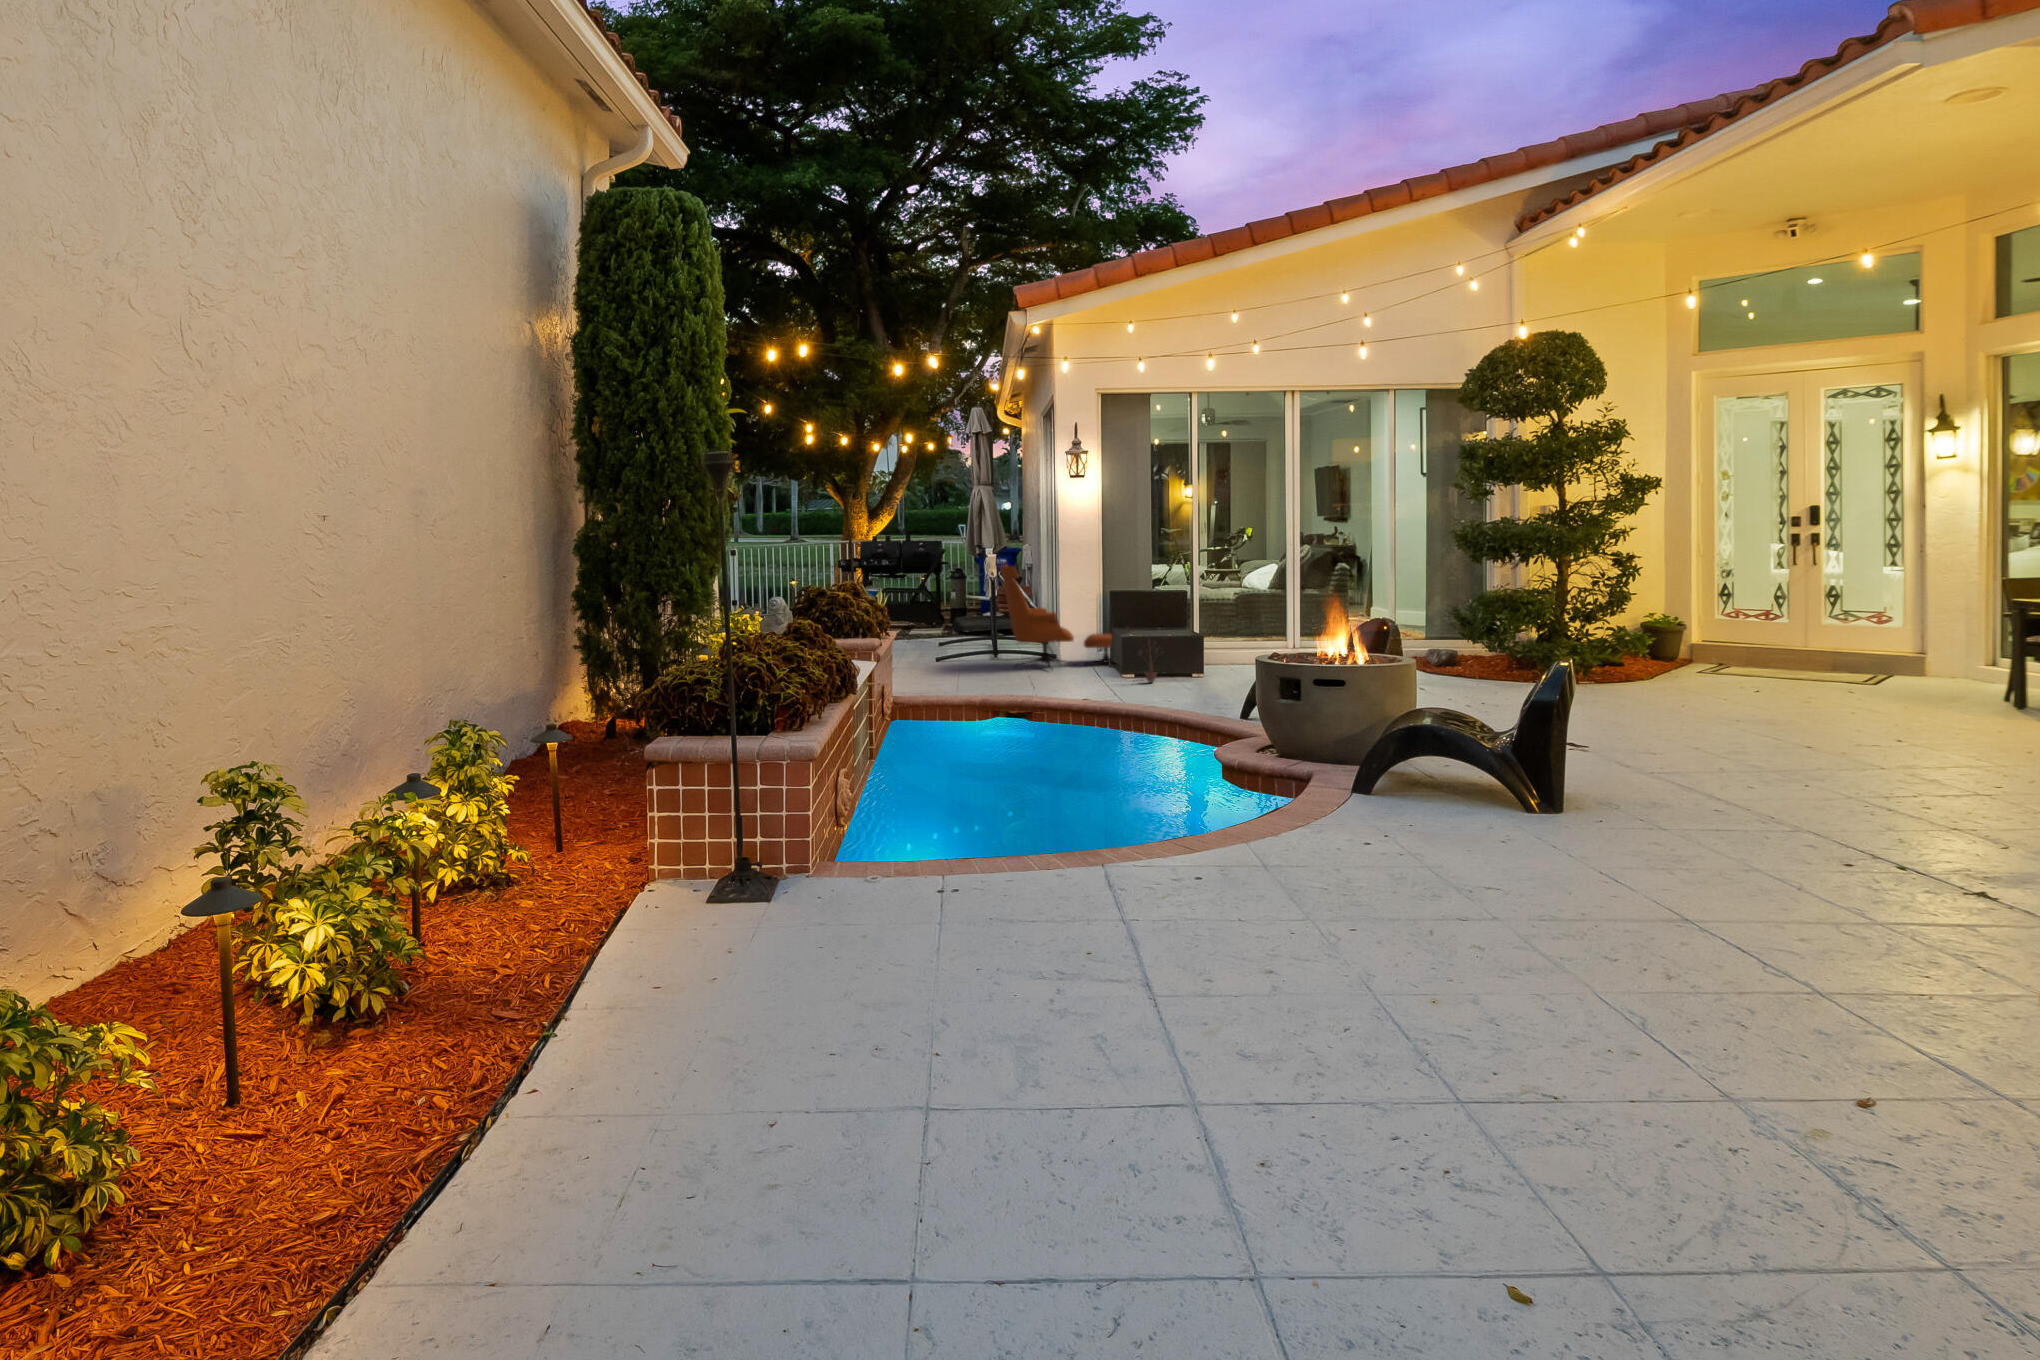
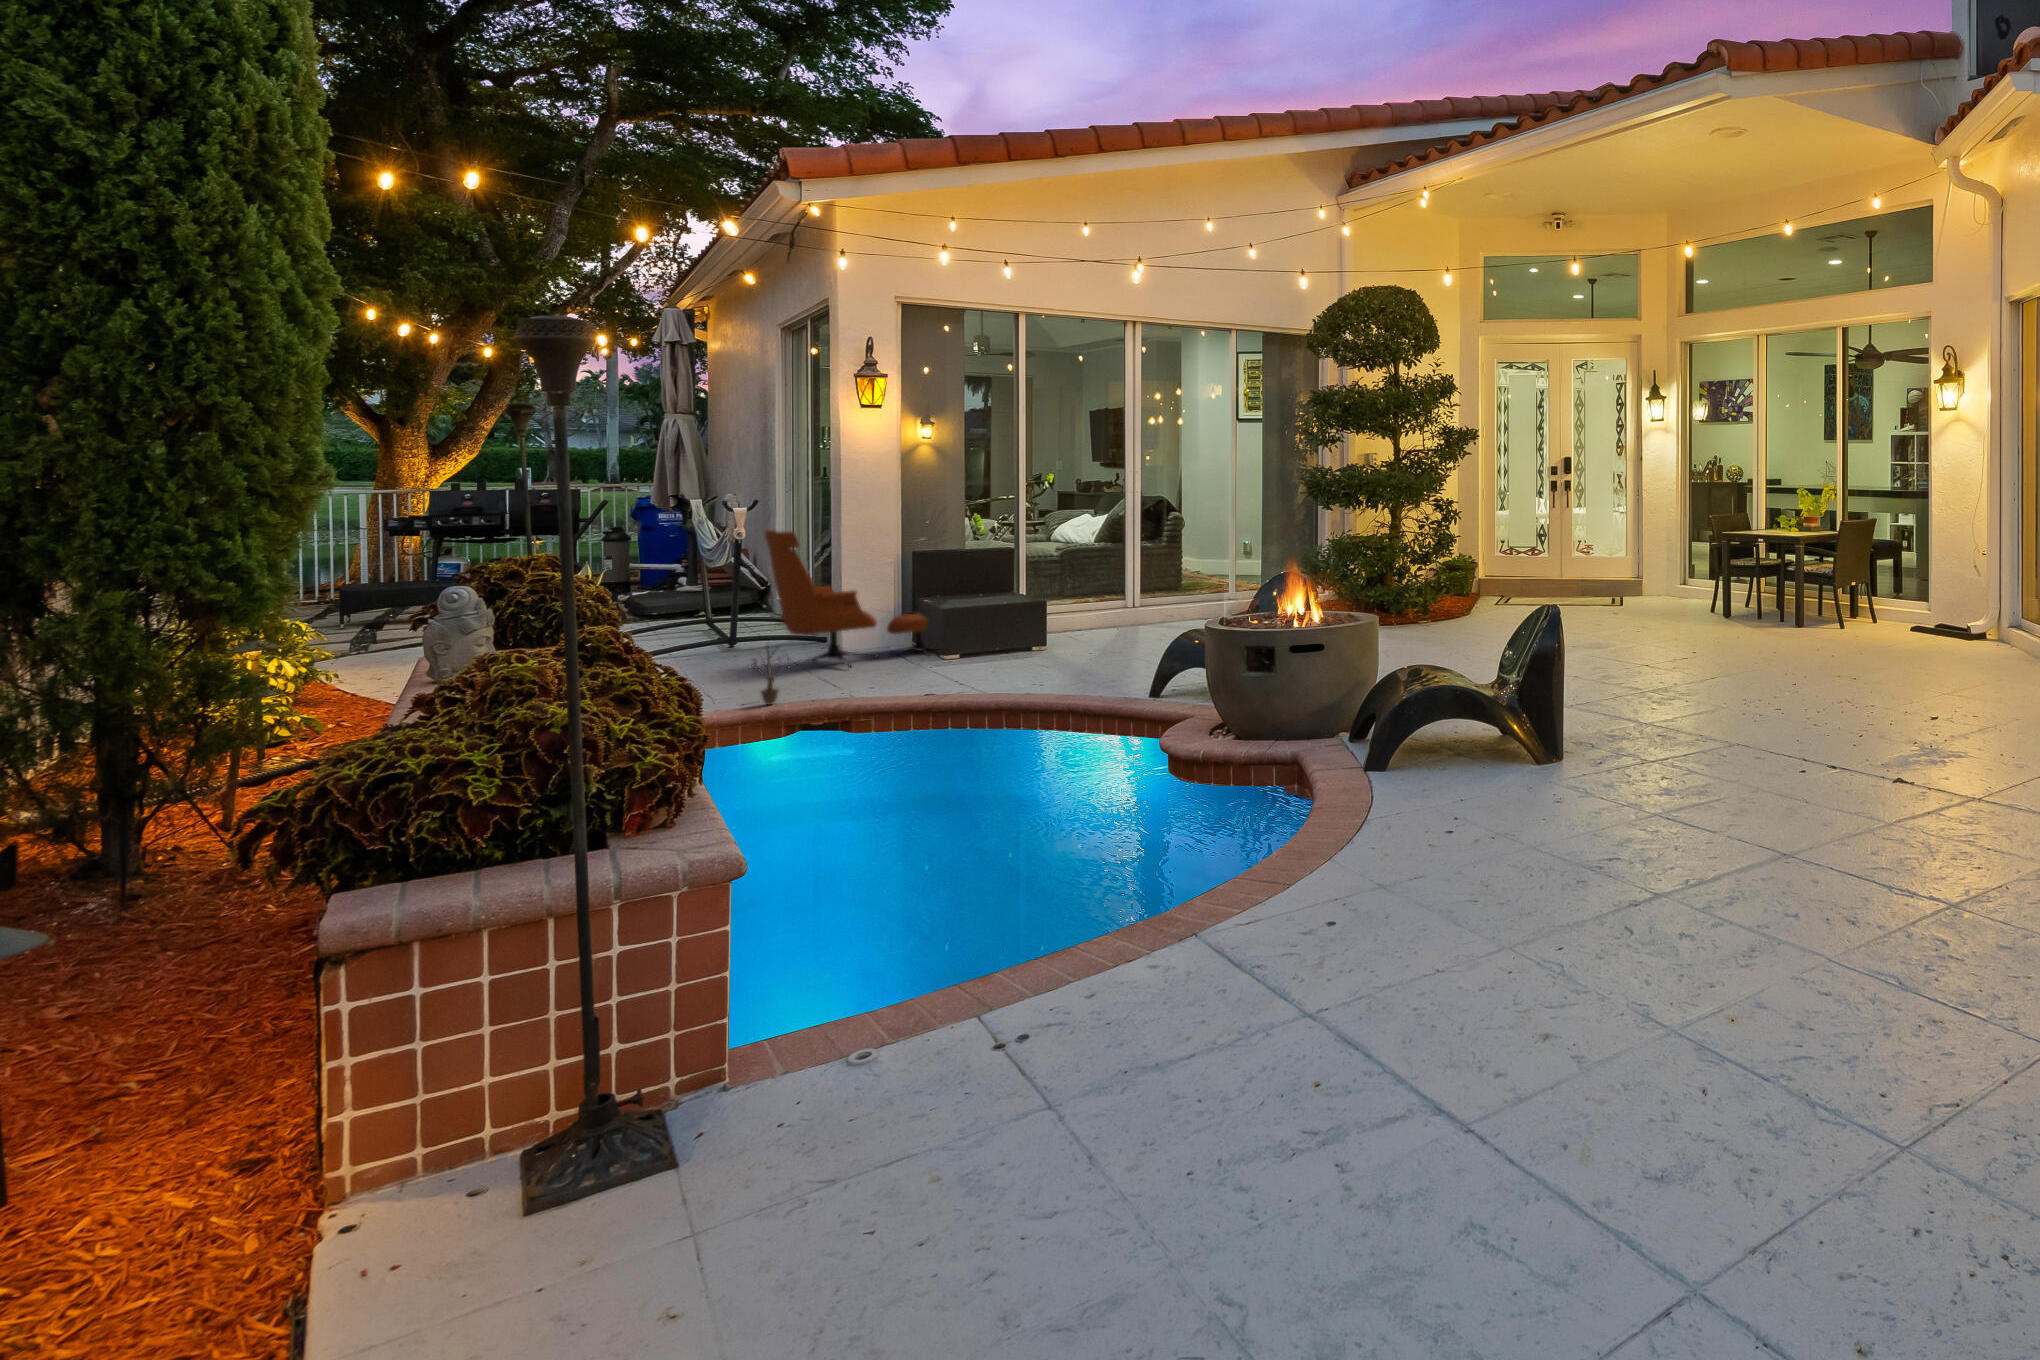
decorative plant: present [1134,642,1158,683] -> present [740,647,788,706]

